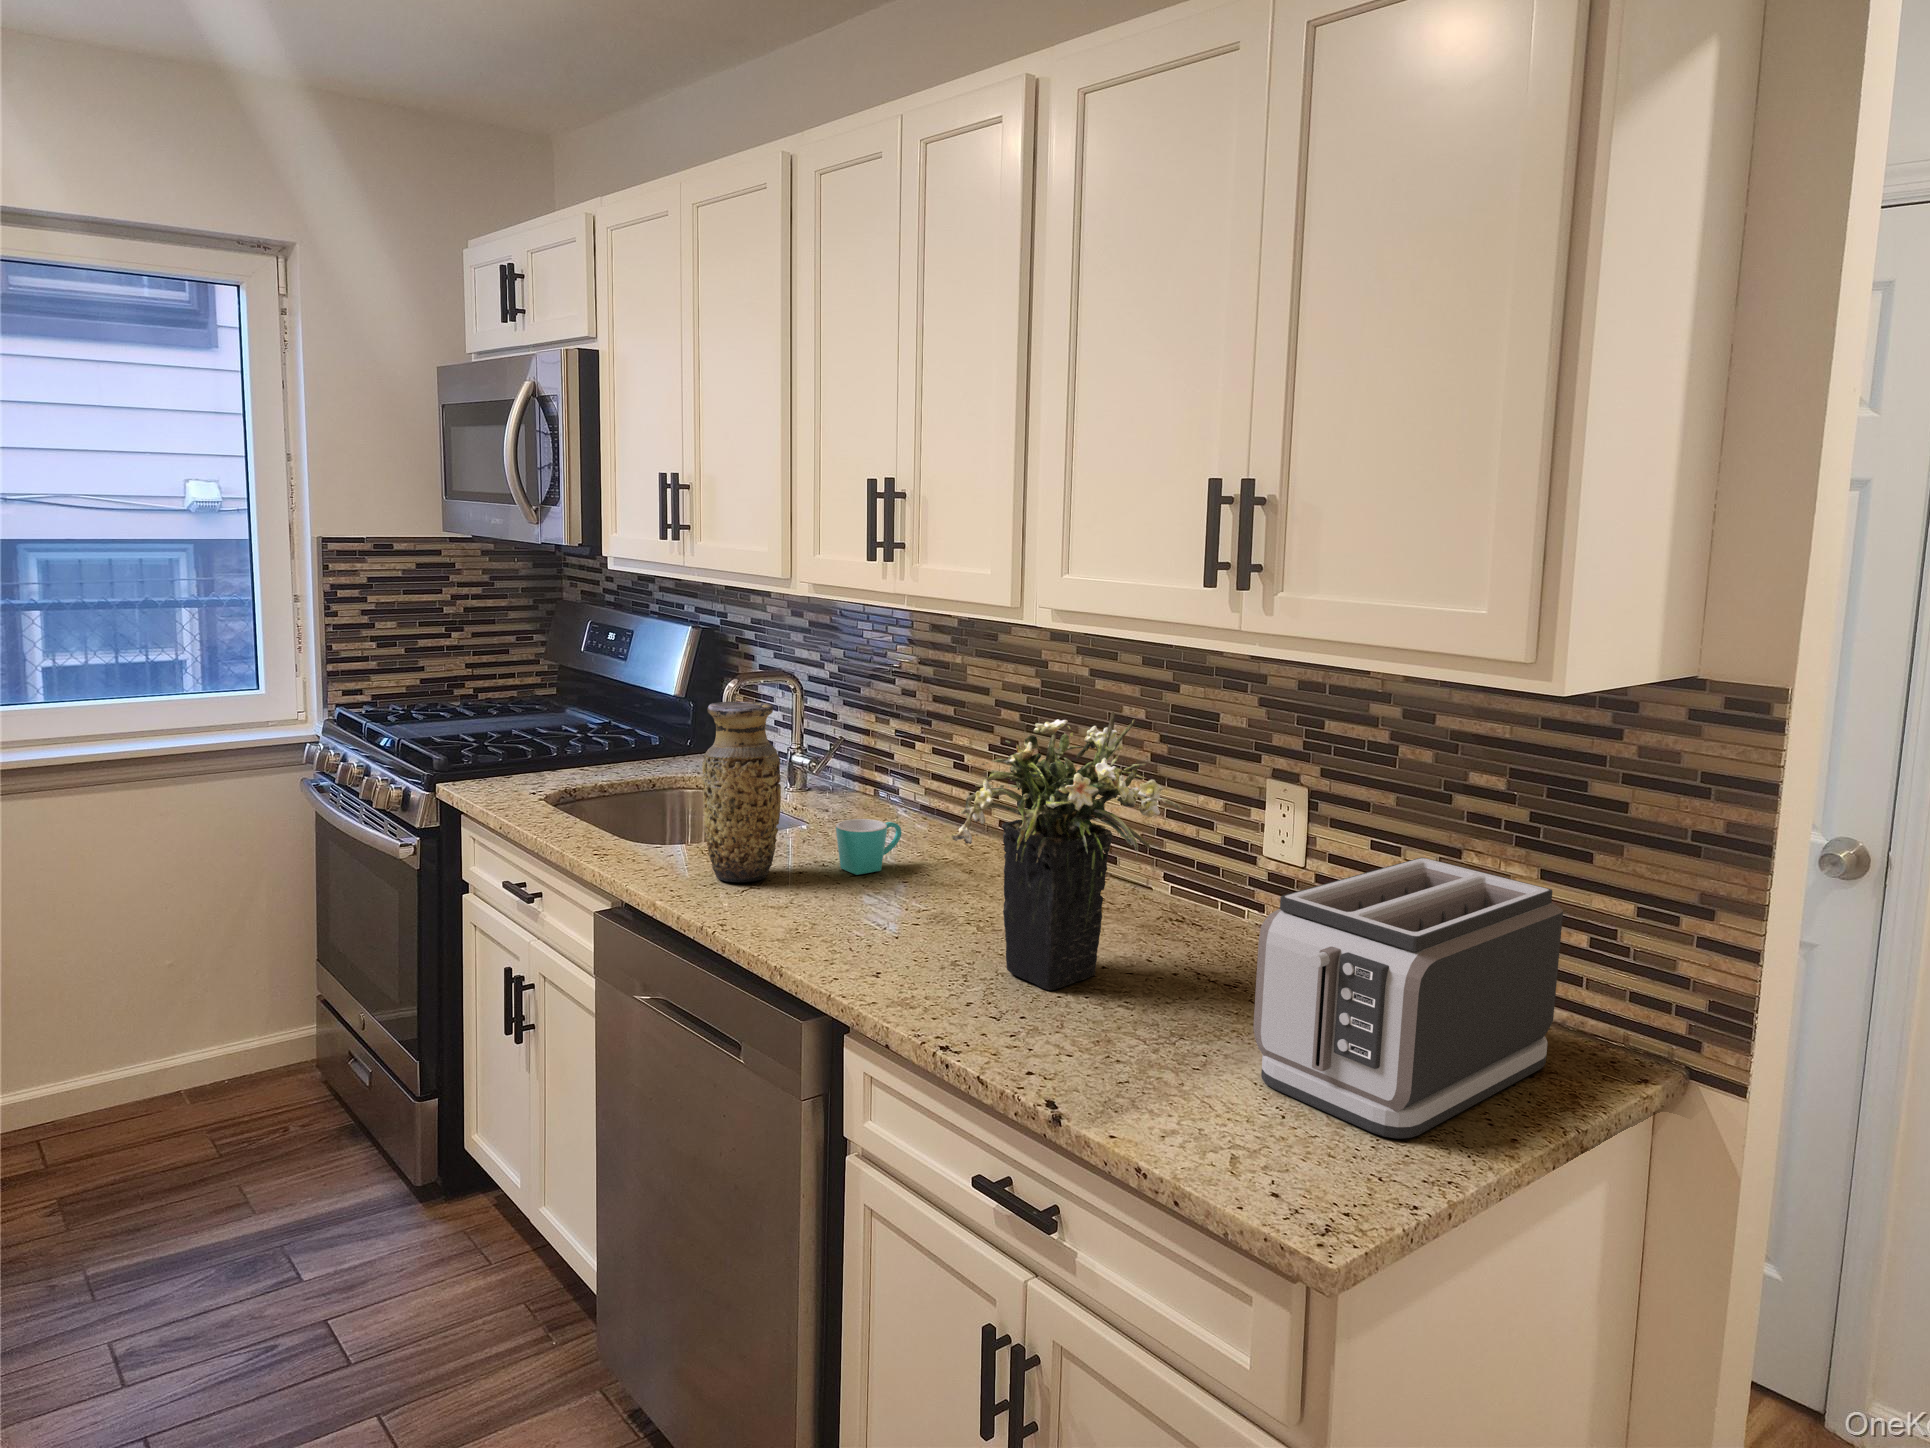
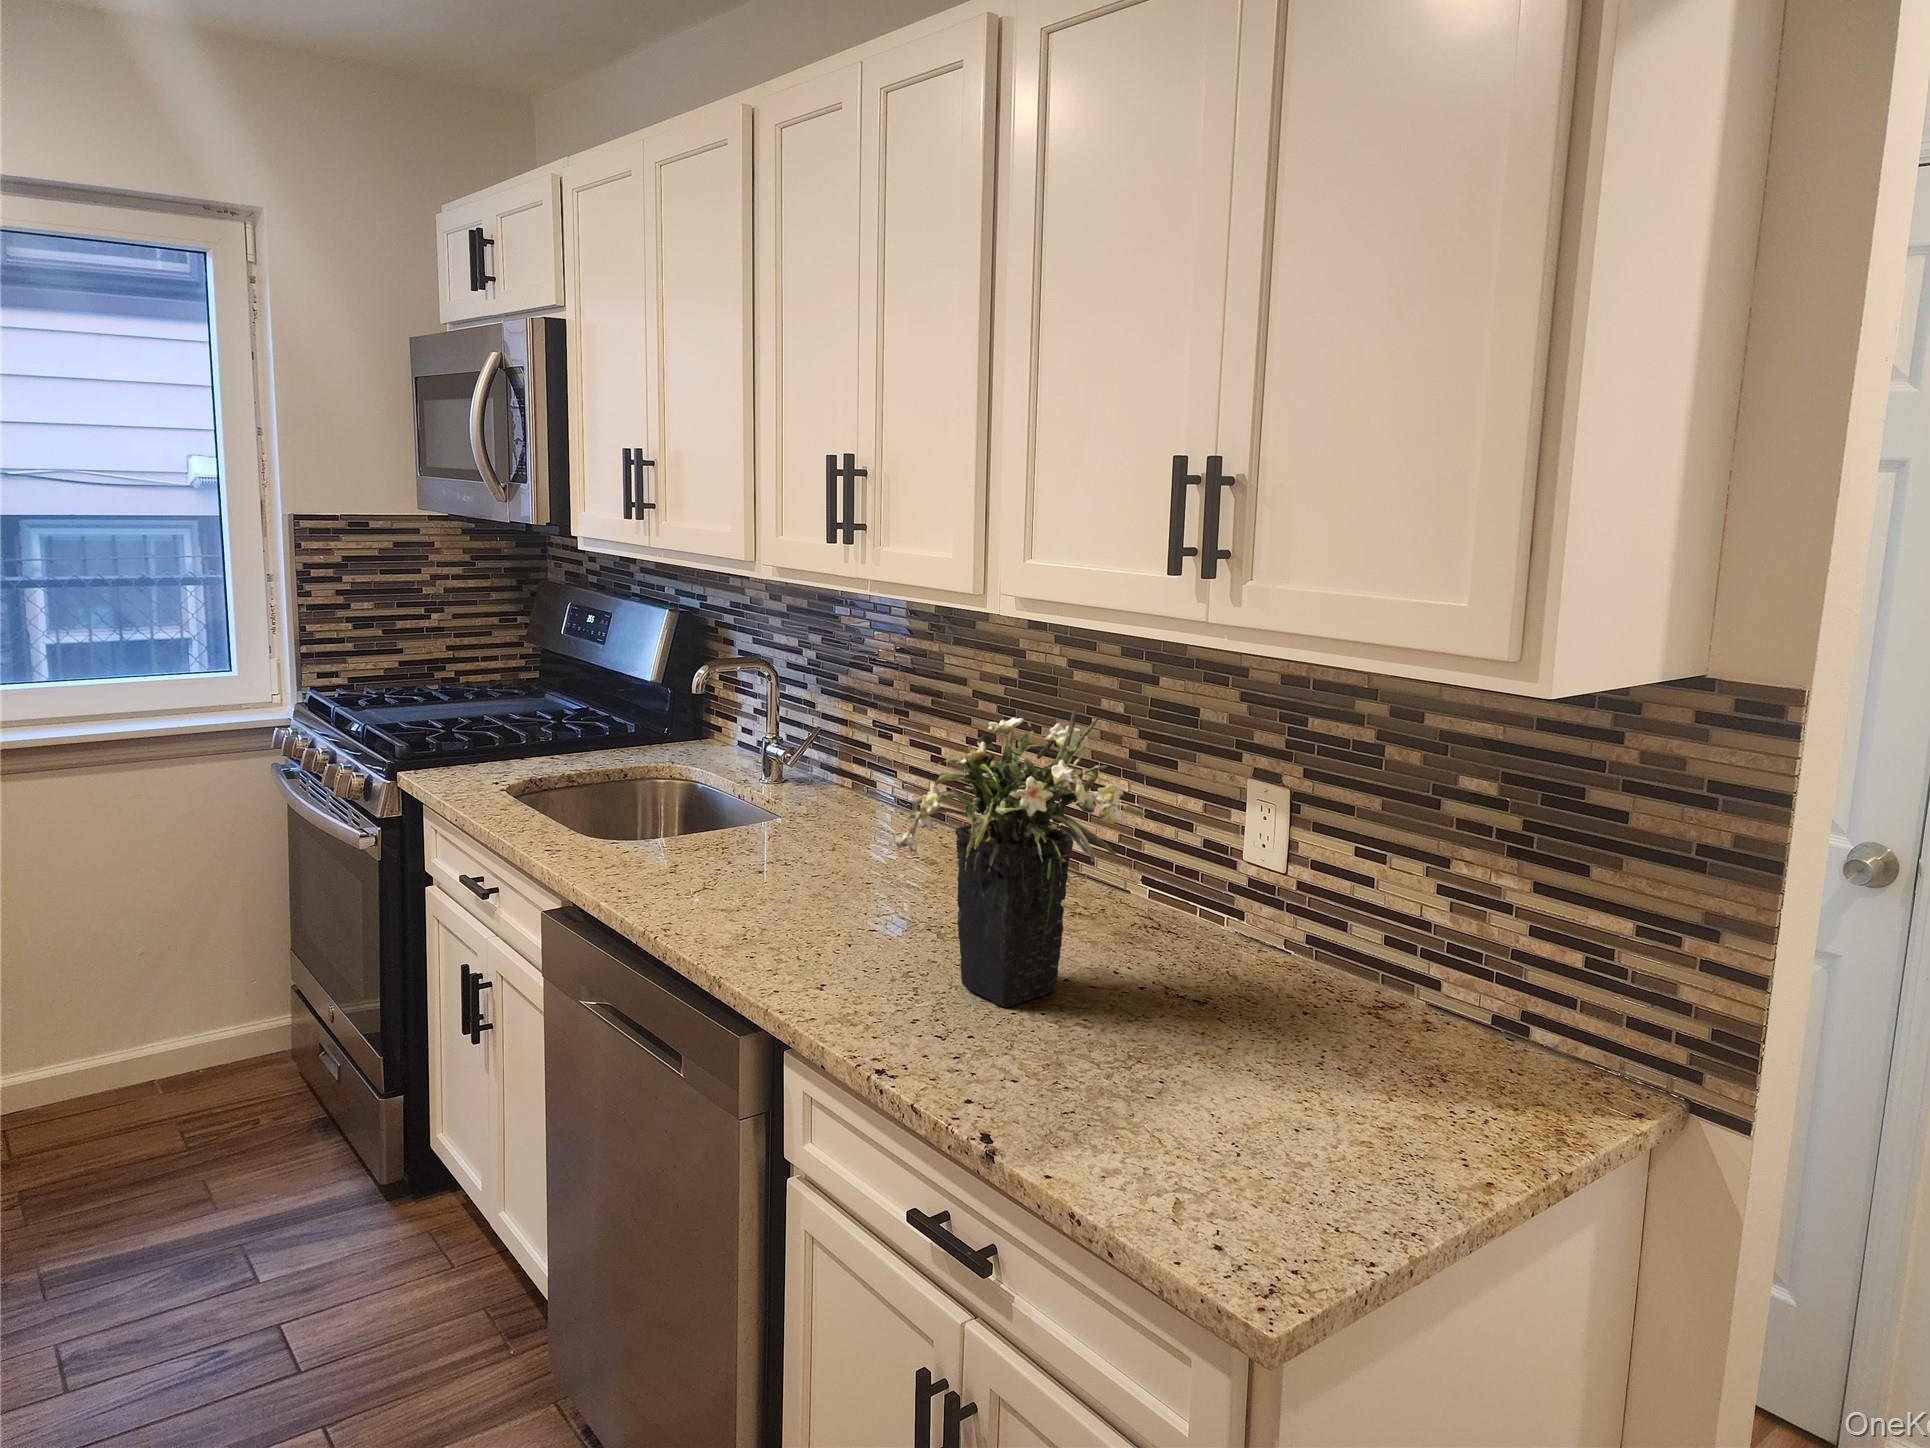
vase: present [702,702,781,882] -> none [655,692,737,884]
mug: present [836,819,901,875] -> none [798,816,869,876]
toaster: present [1253,858,1563,1139] -> none [1211,869,1553,1181]

